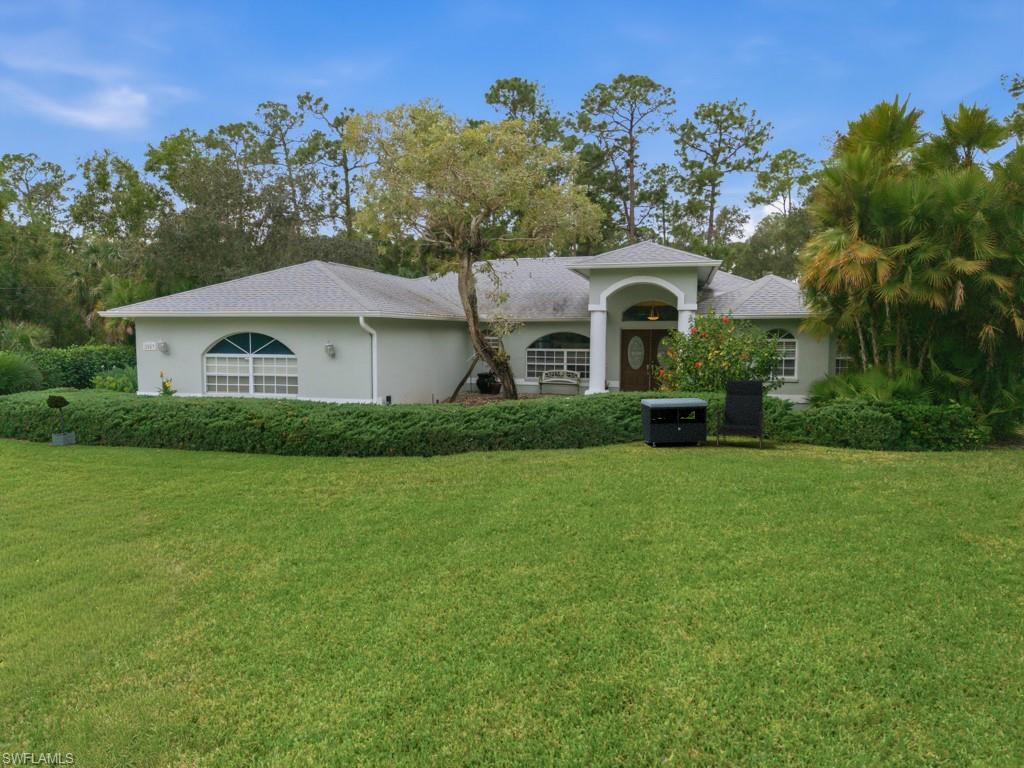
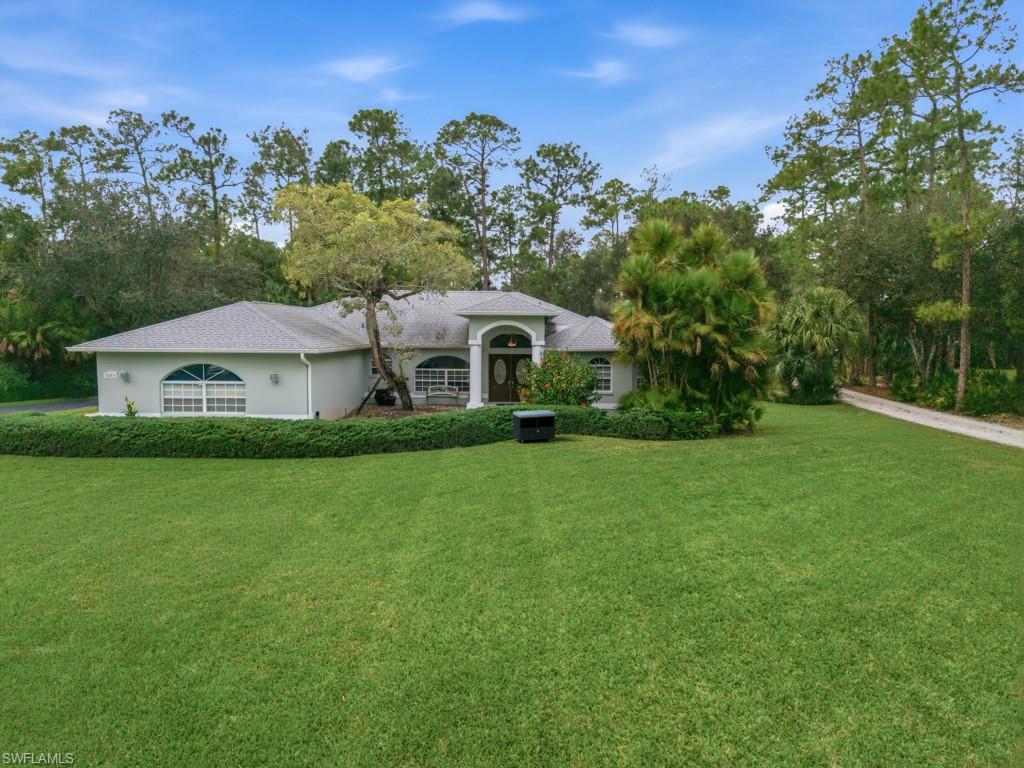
lounge chair: present [717,380,765,449] -> none [560,398,591,442]
potted tree: present [46,395,76,446] -> none [50,421,76,461]

